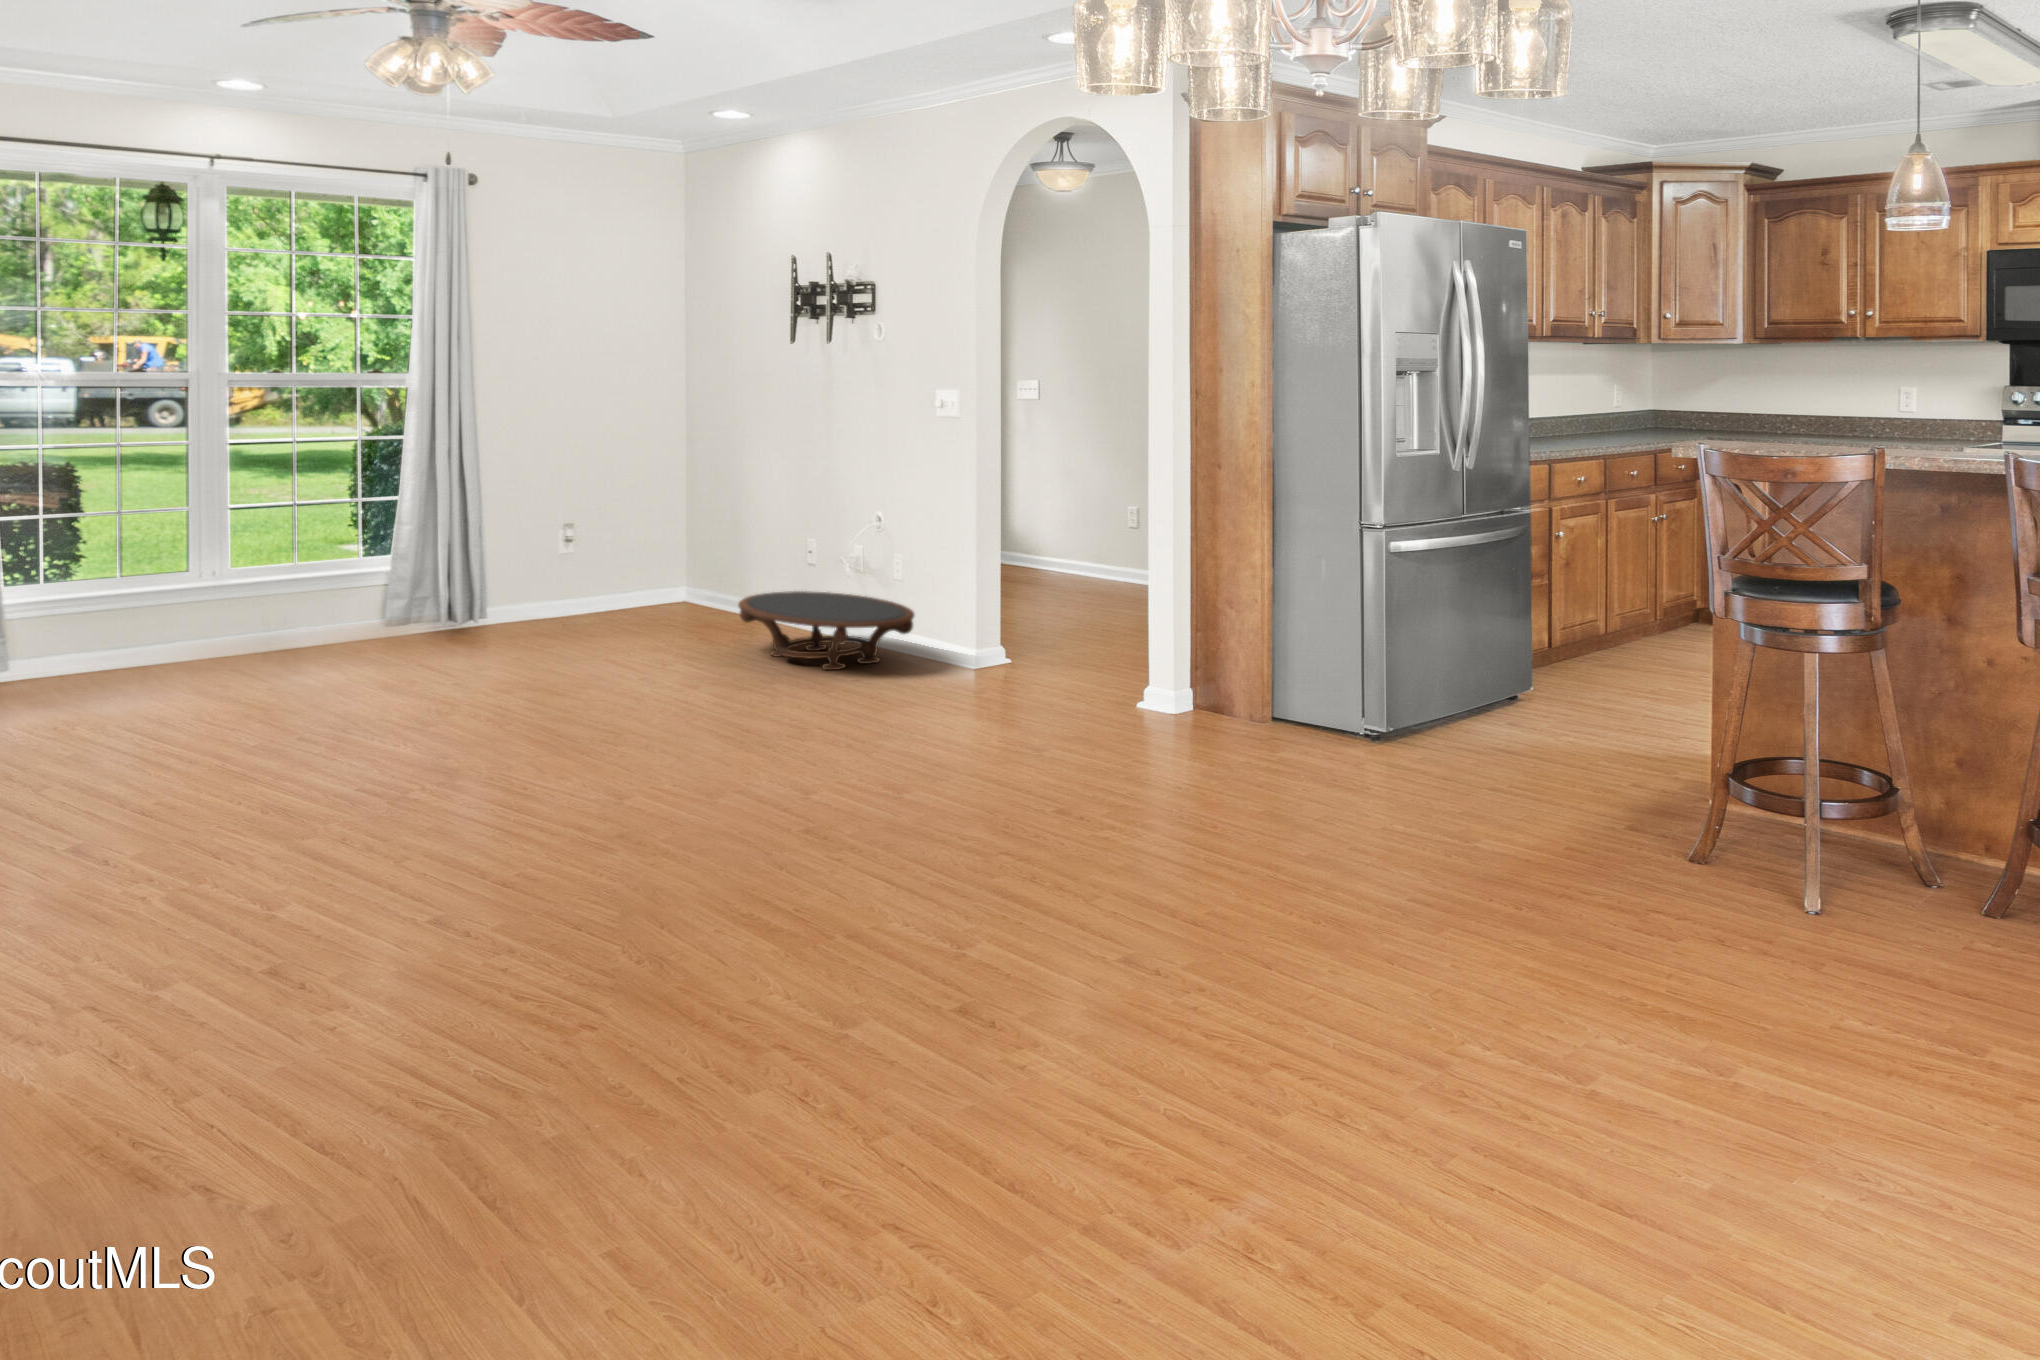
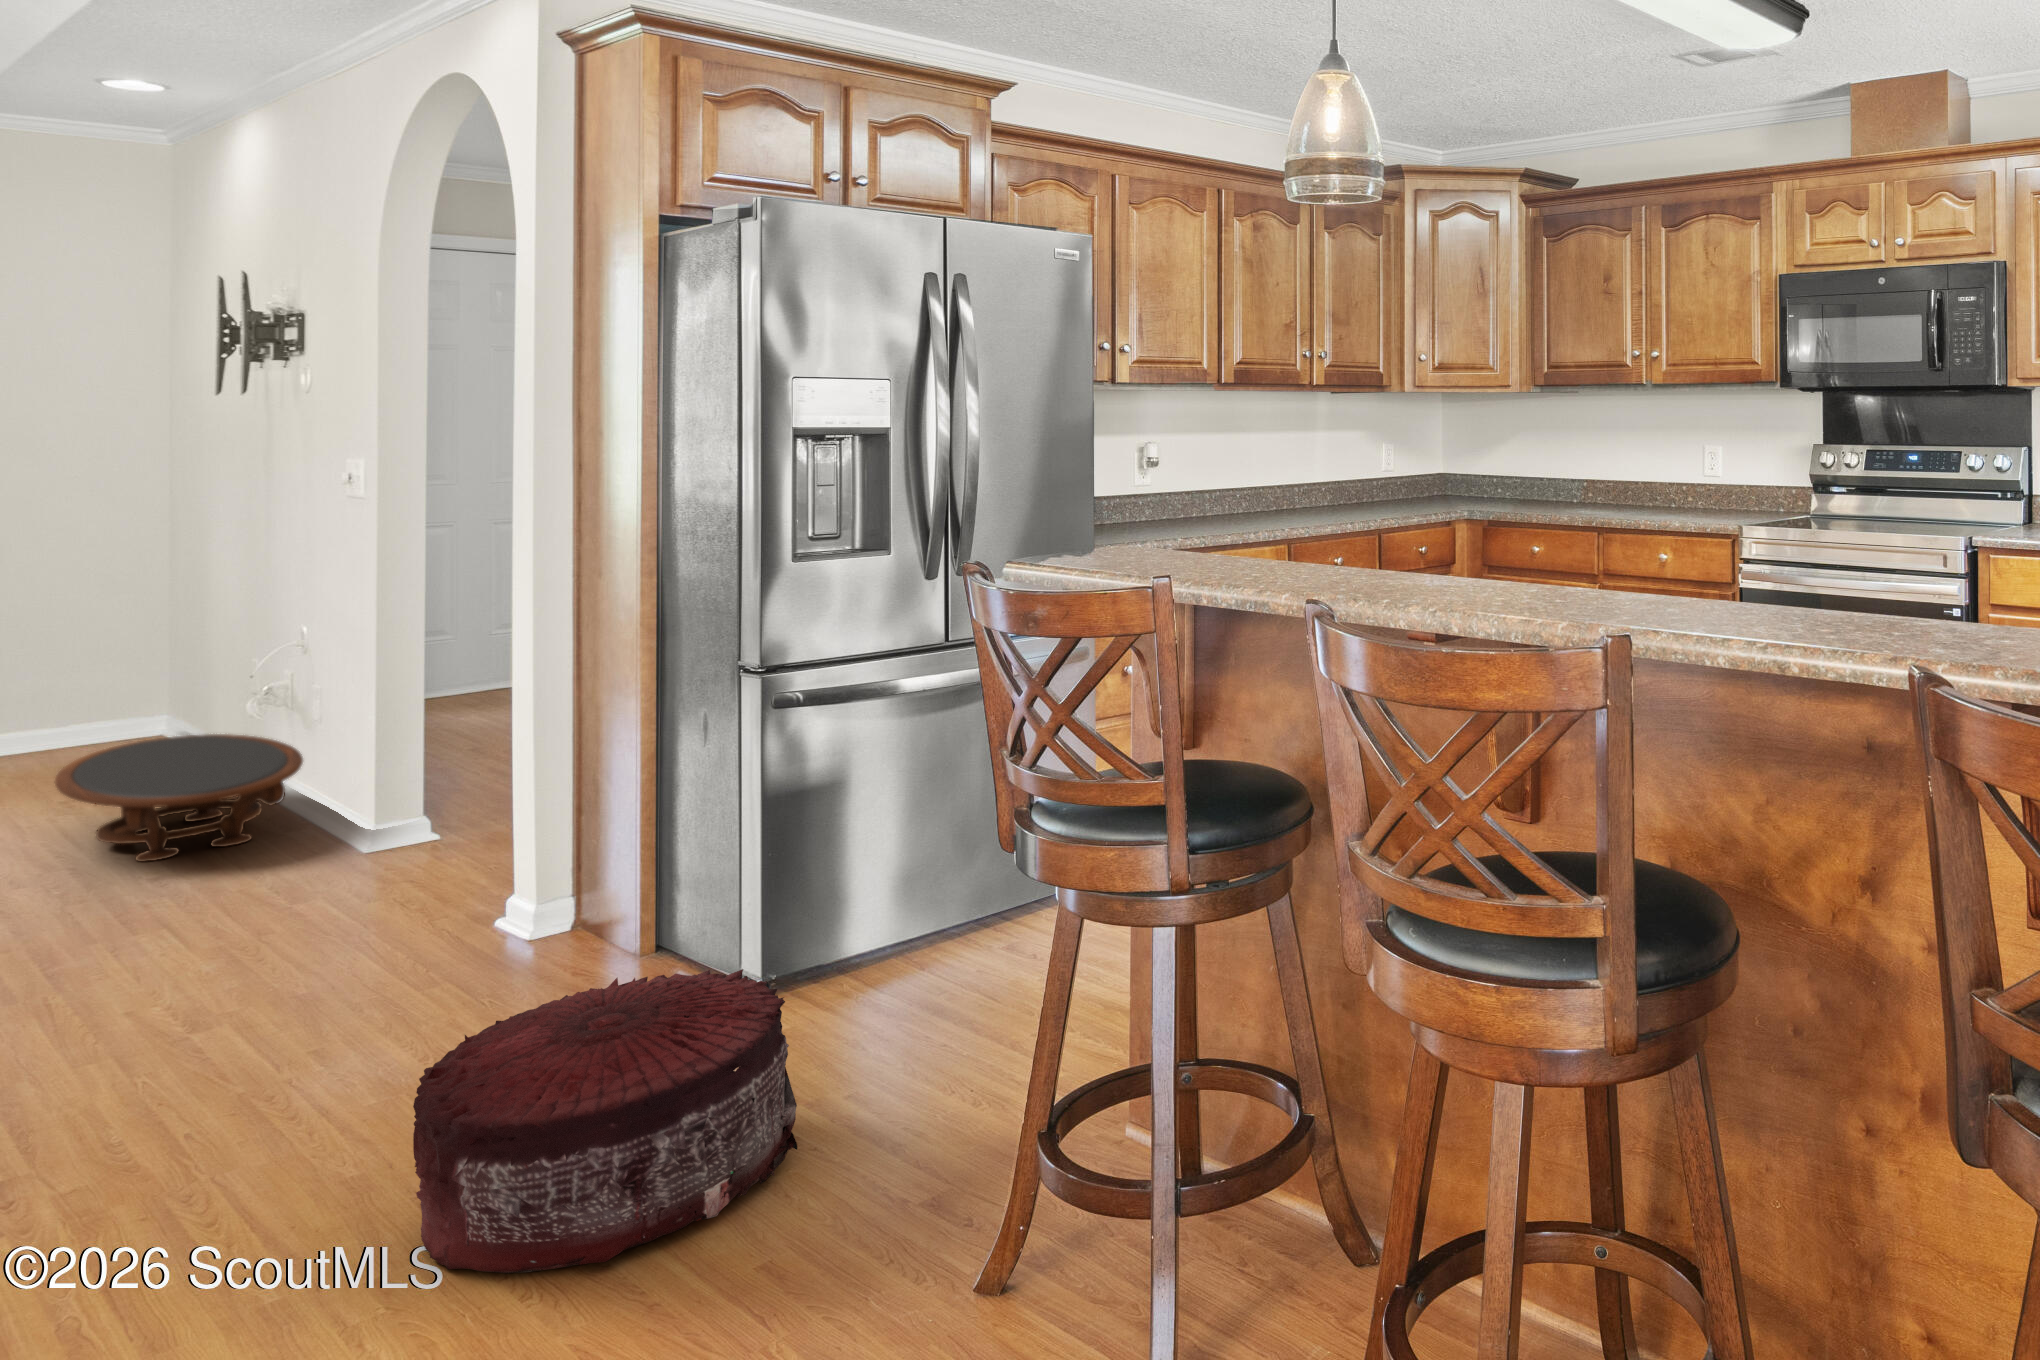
pouf: none [1362,694,1559,834] -> present [413,969,797,1273]

